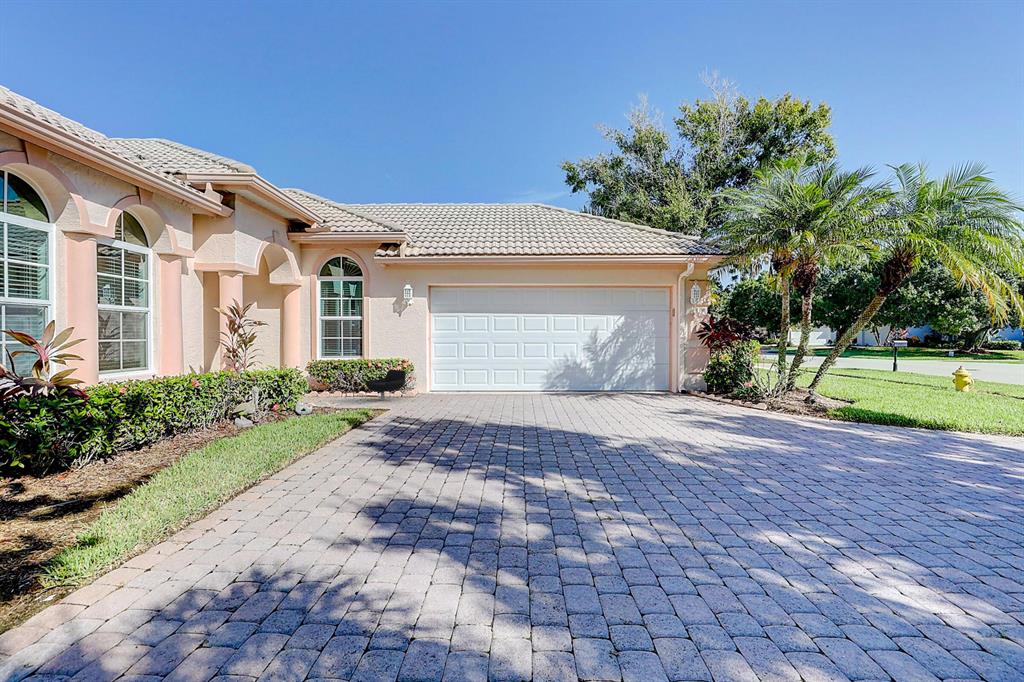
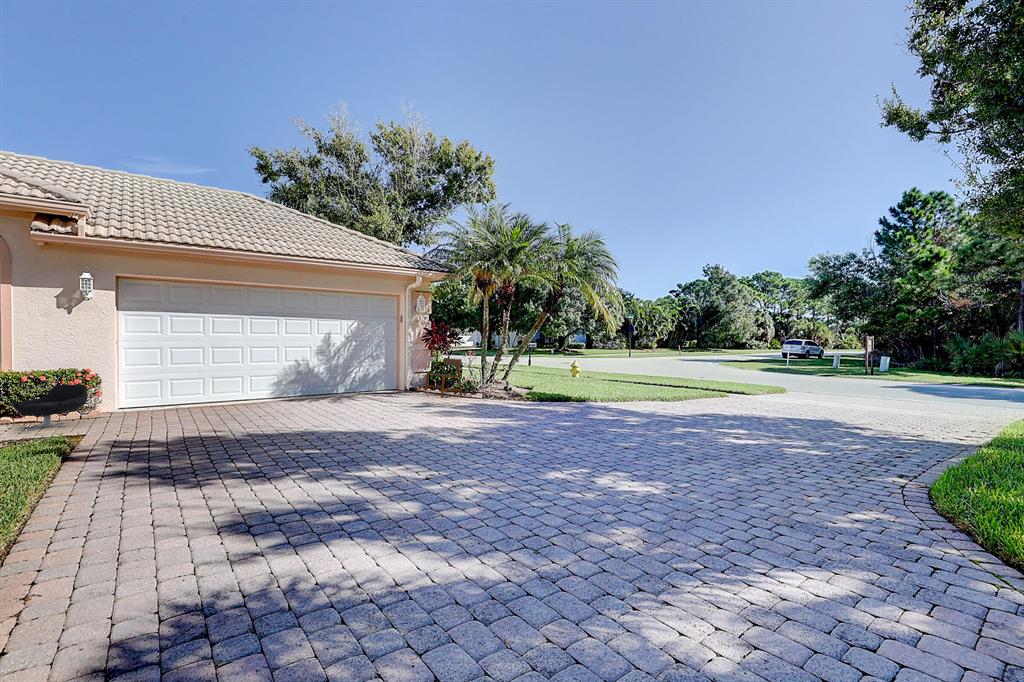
bench: none [698,357,744,406] -> present [425,358,462,398]

